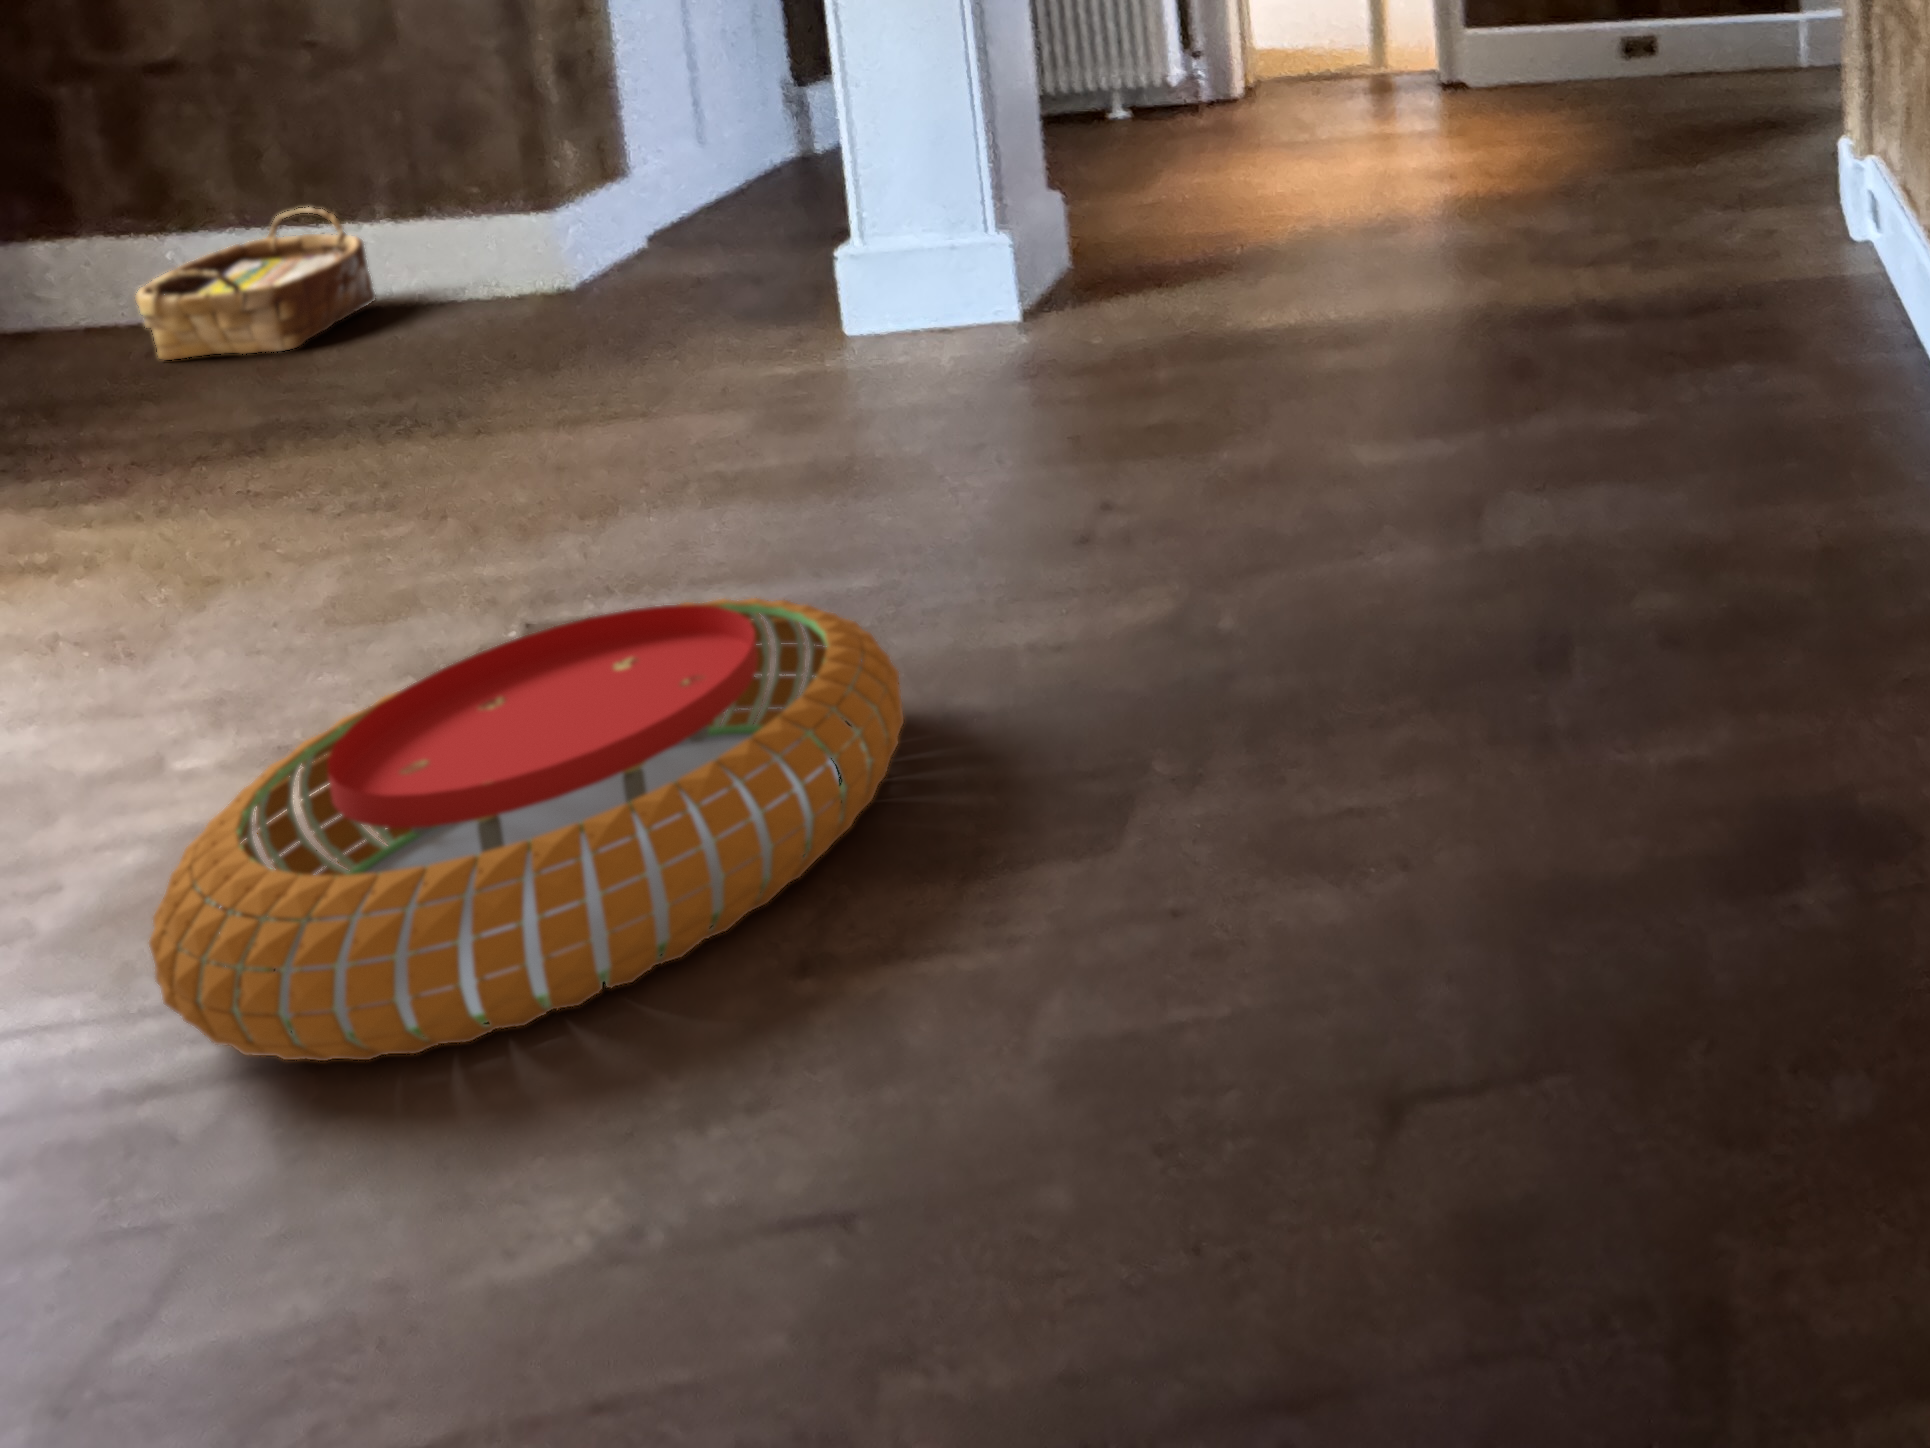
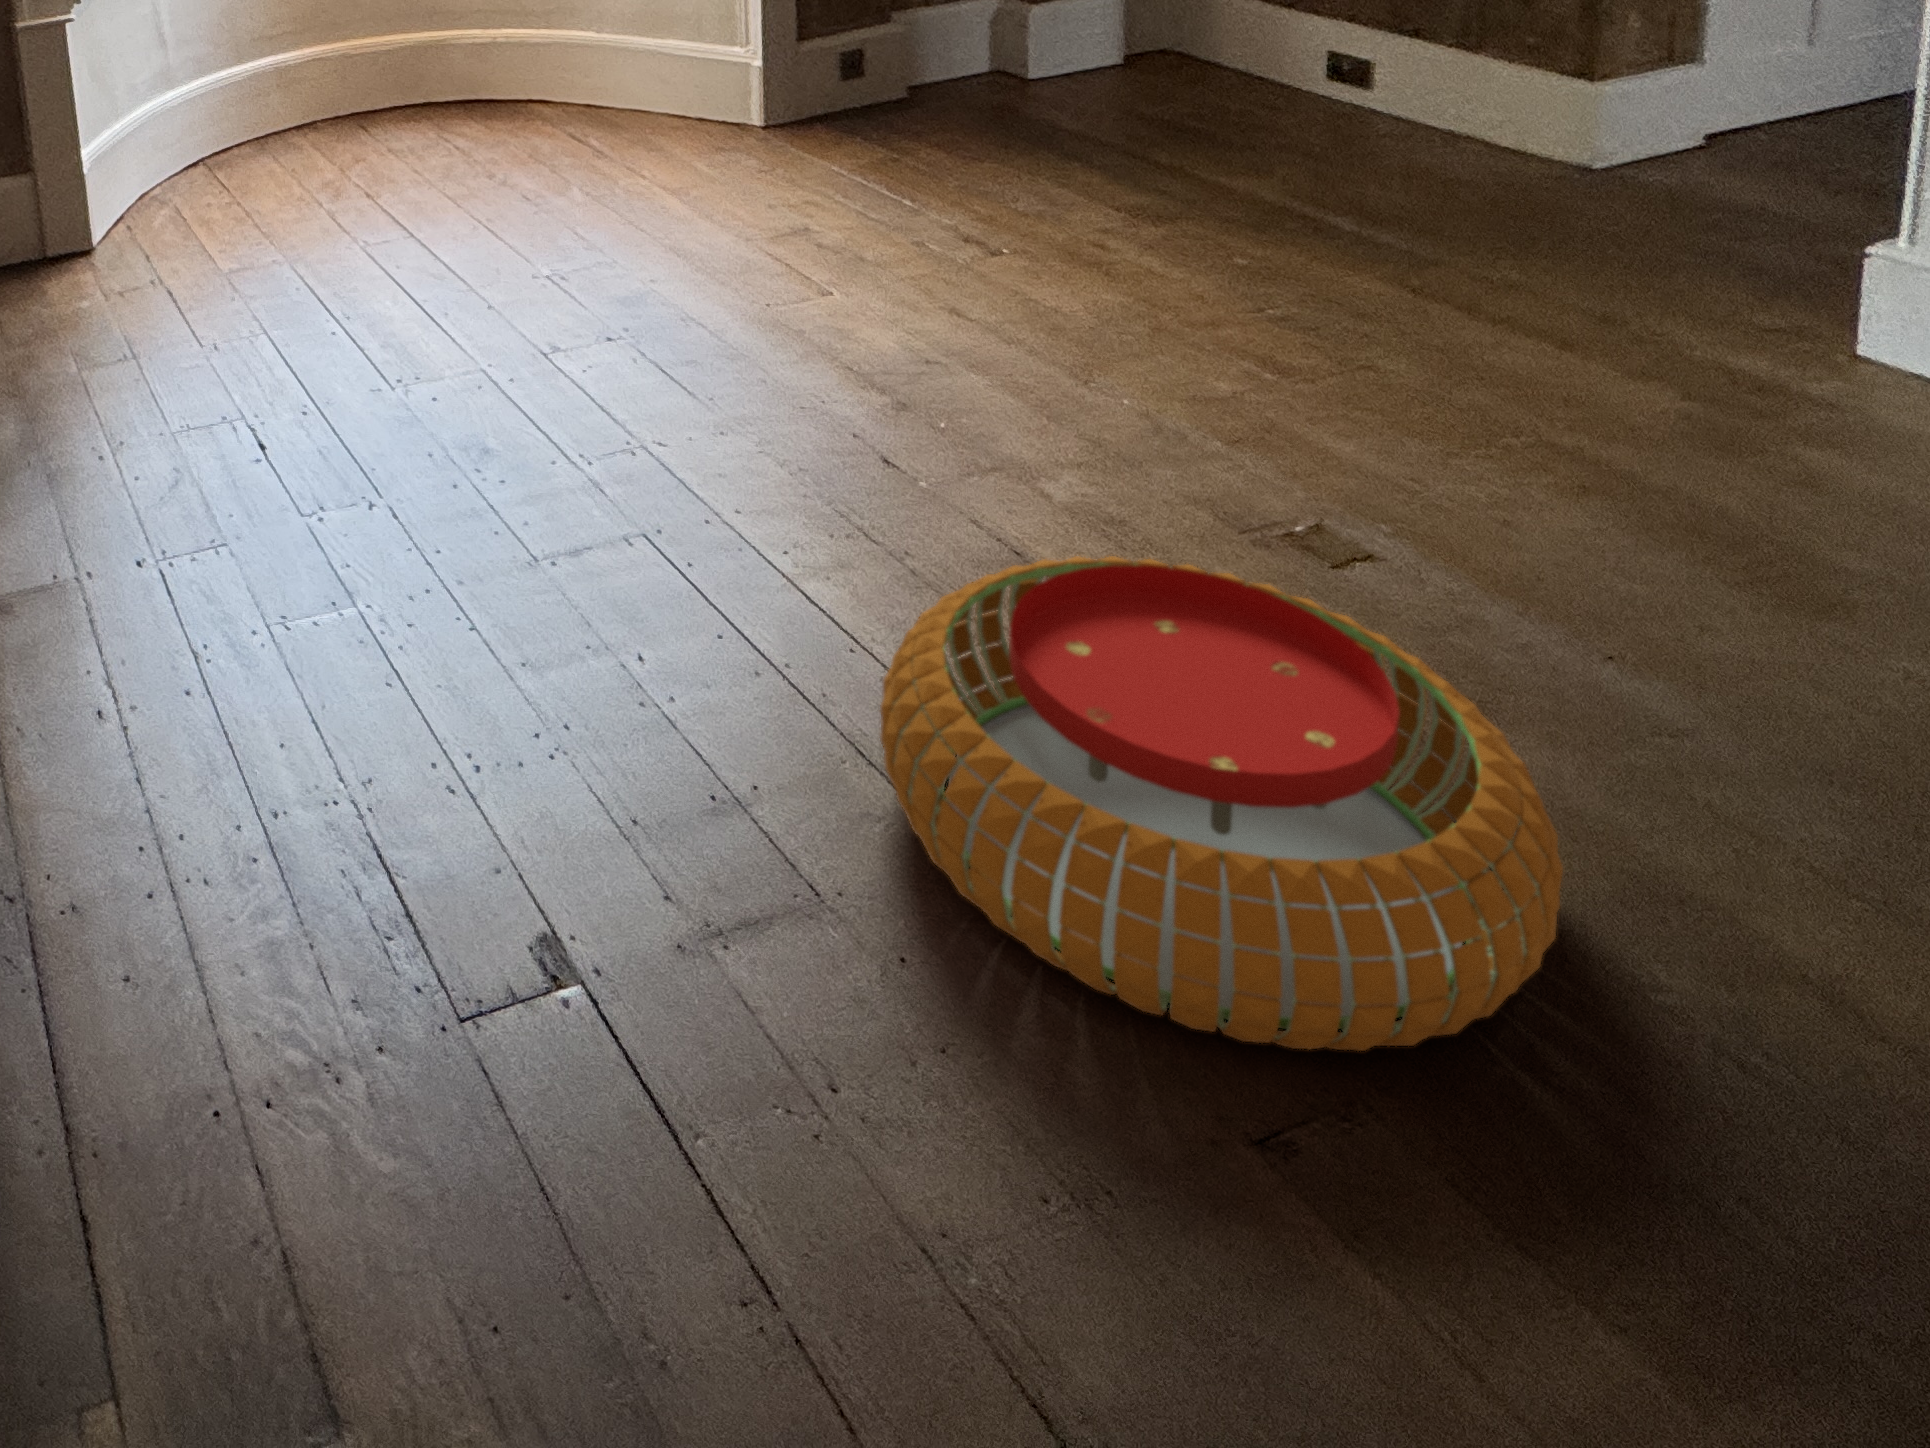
woven basket: present [136,208,375,360] -> none [1252,20,1426,147]

